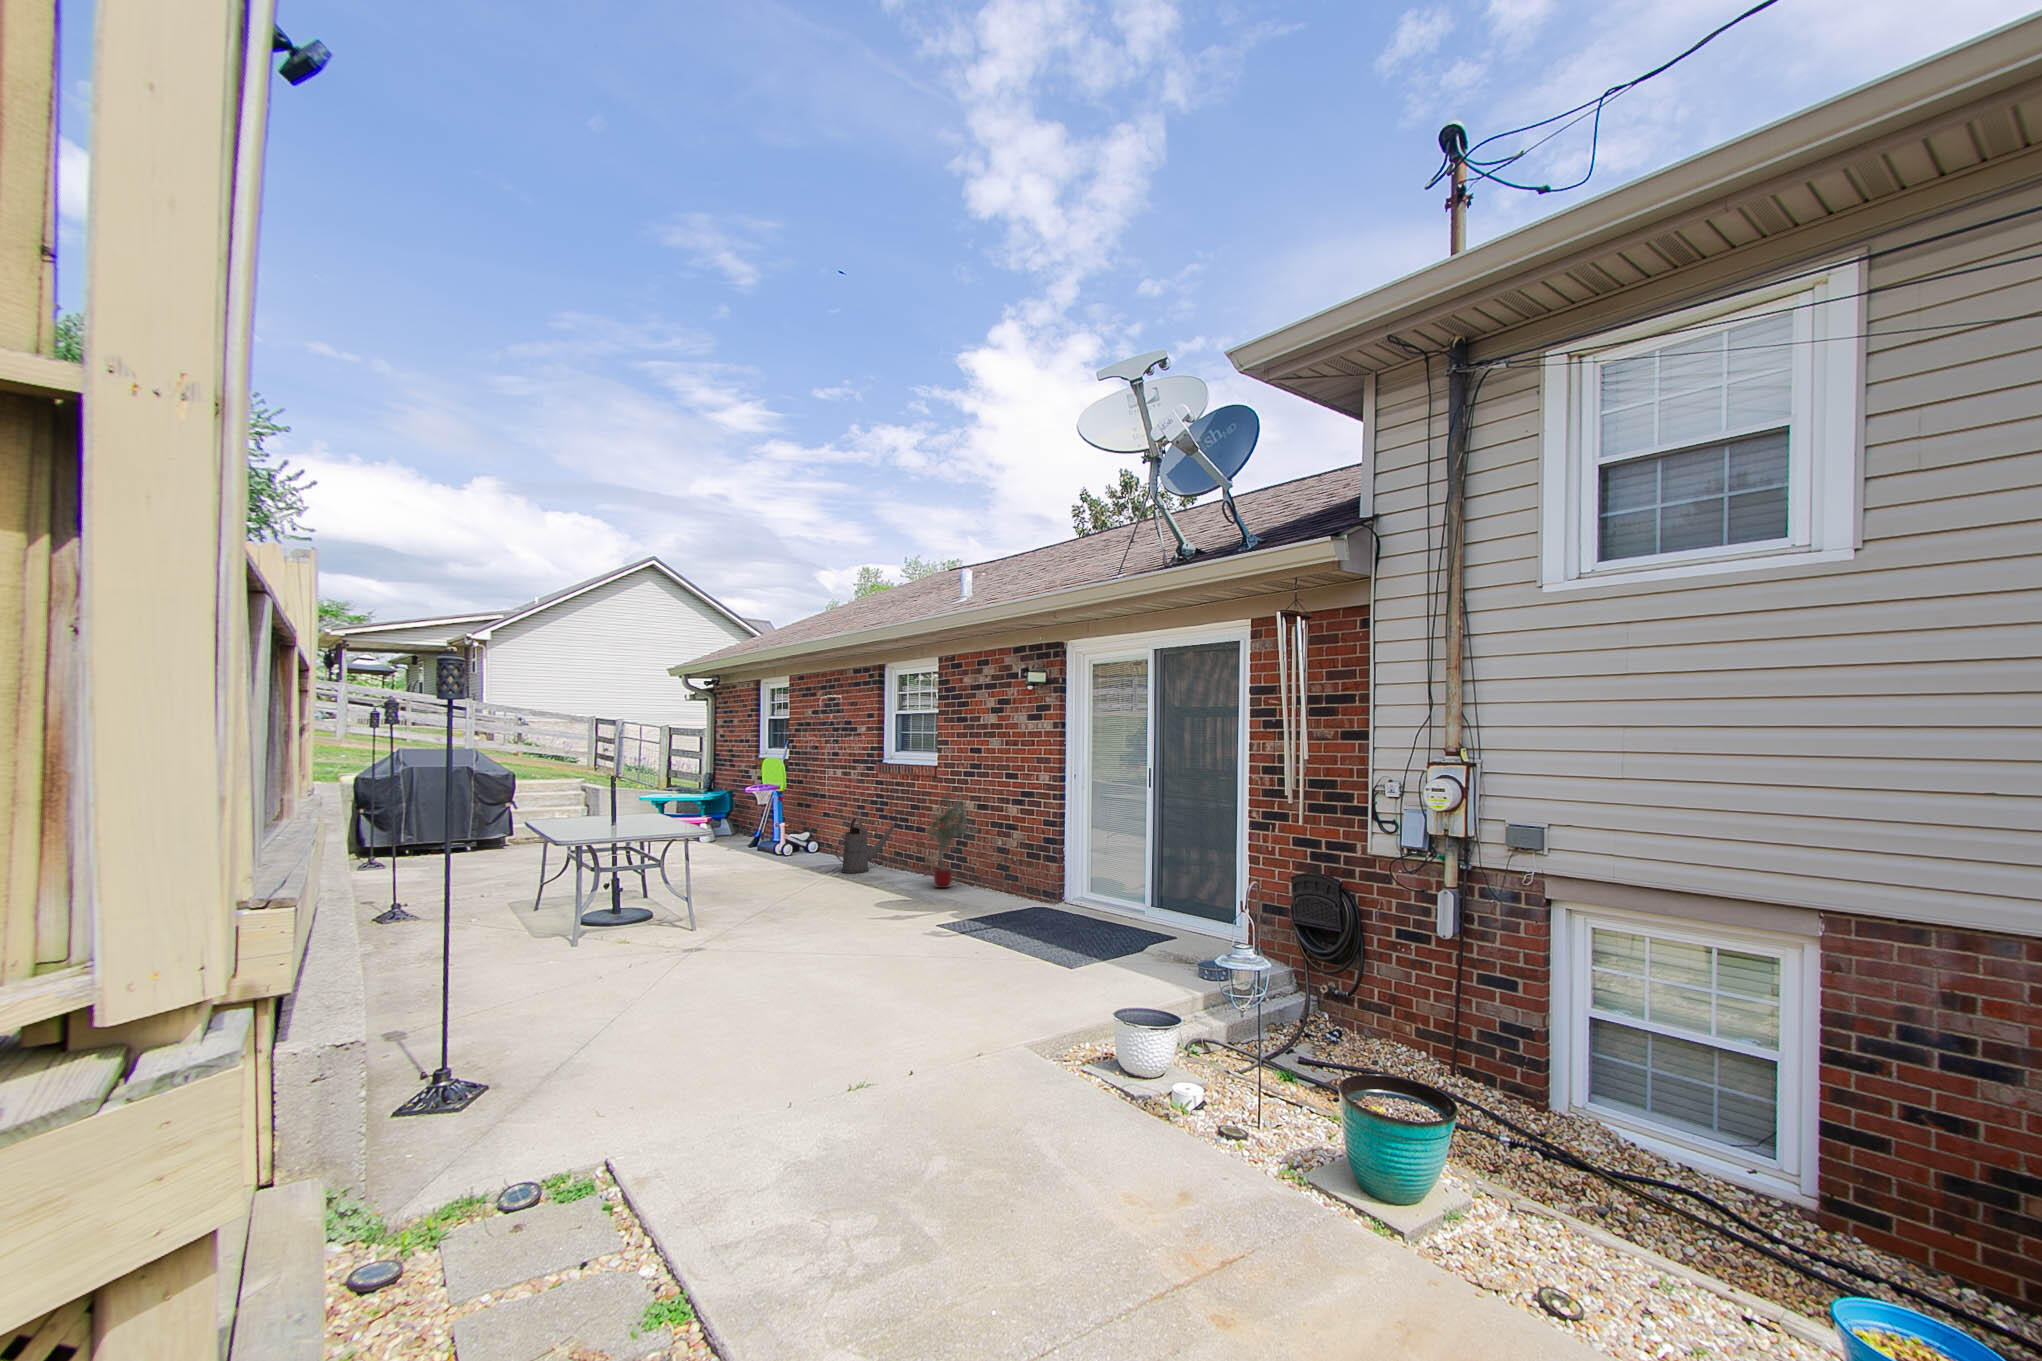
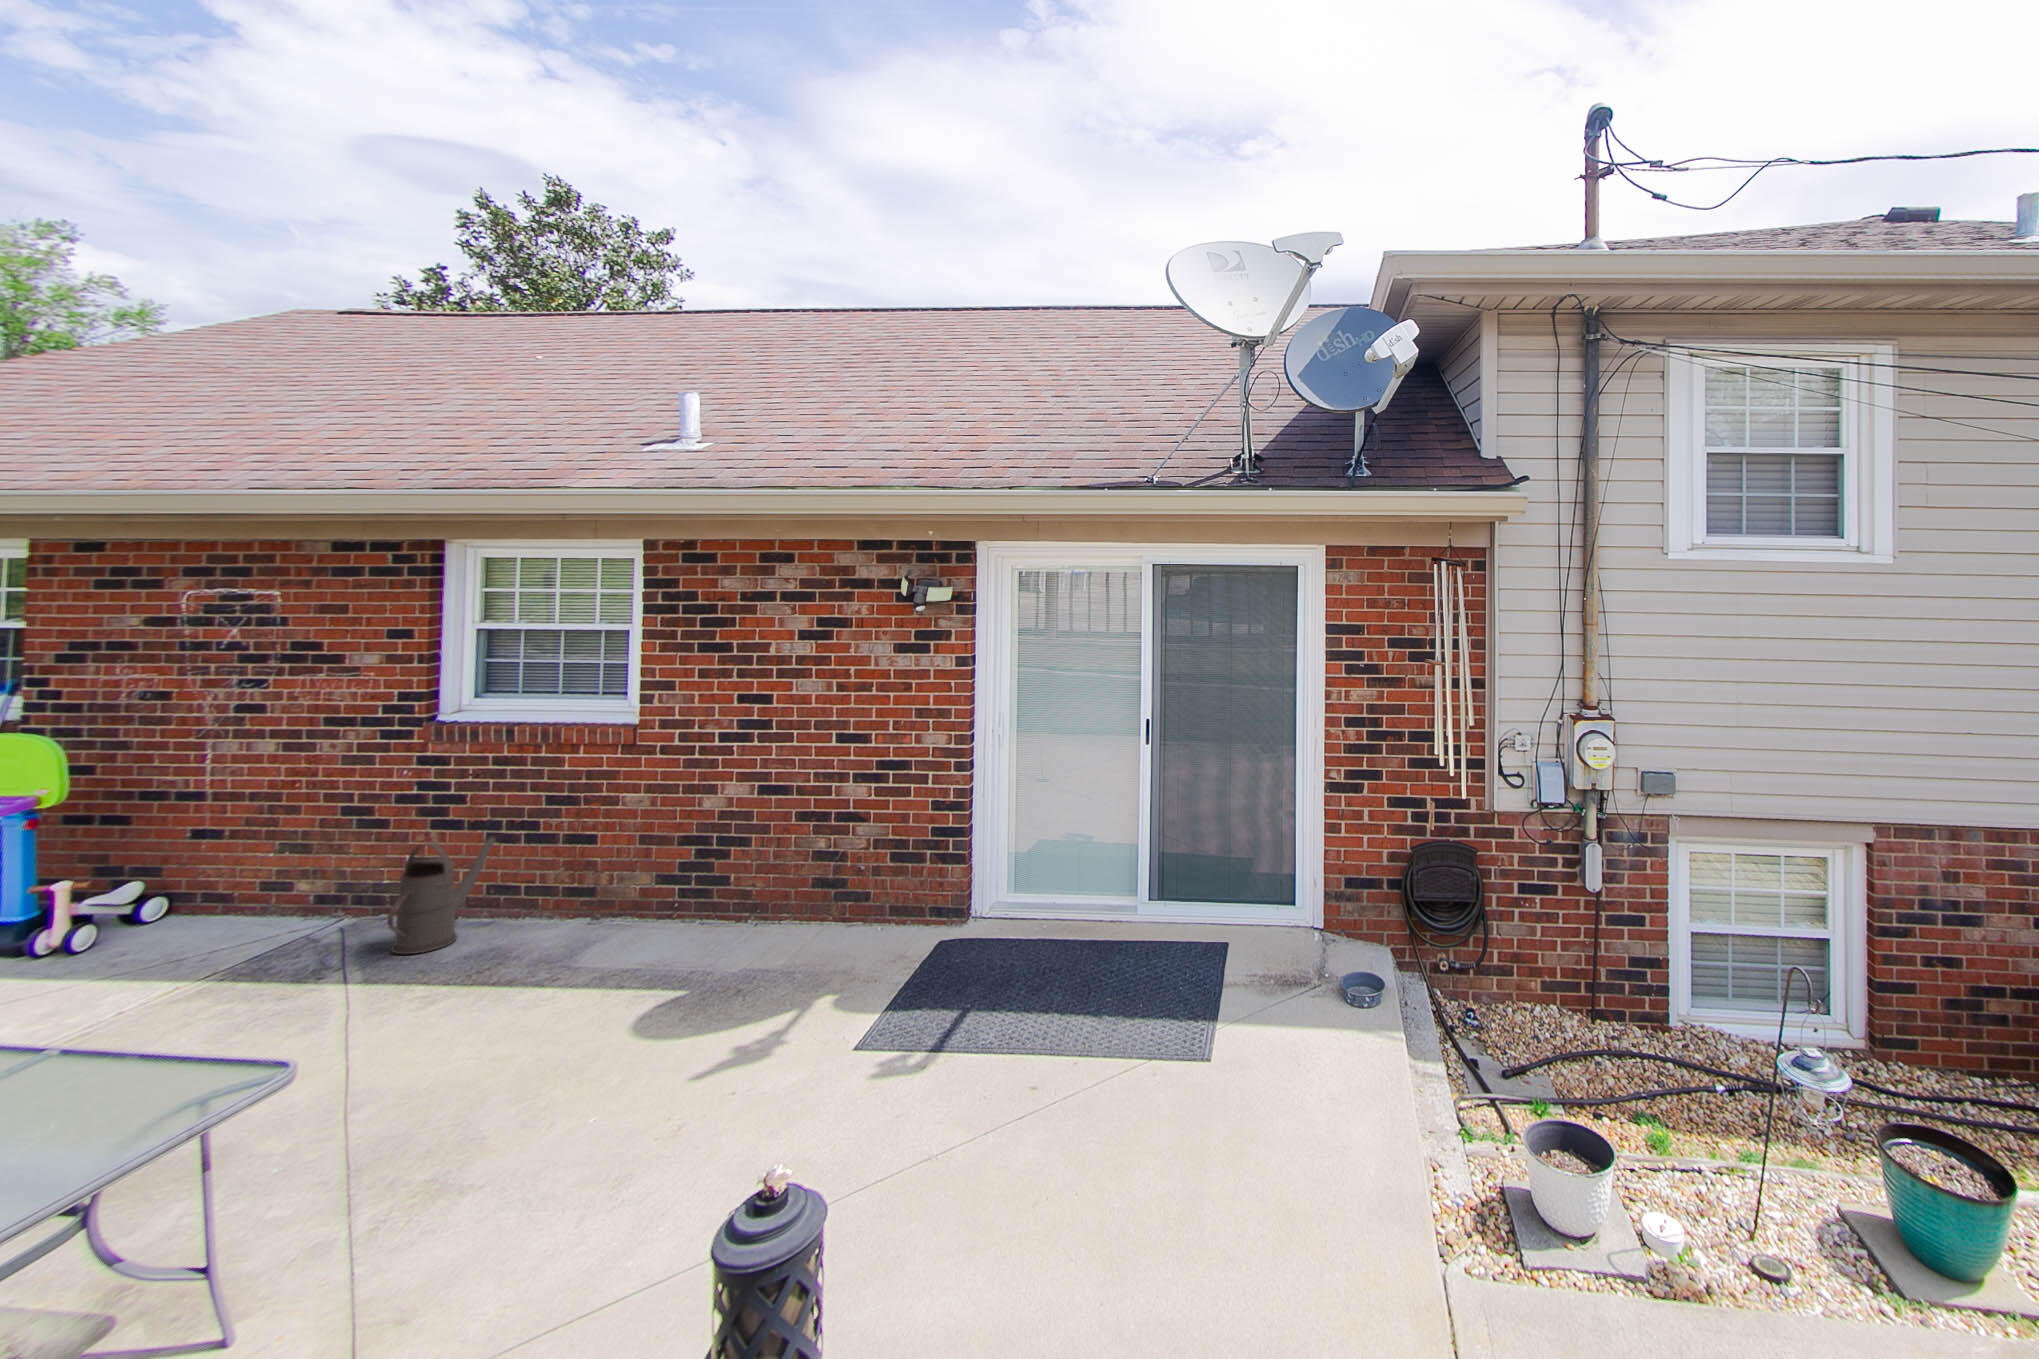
potted tree: present [926,791,977,888] -> none [648,774,778,944]

